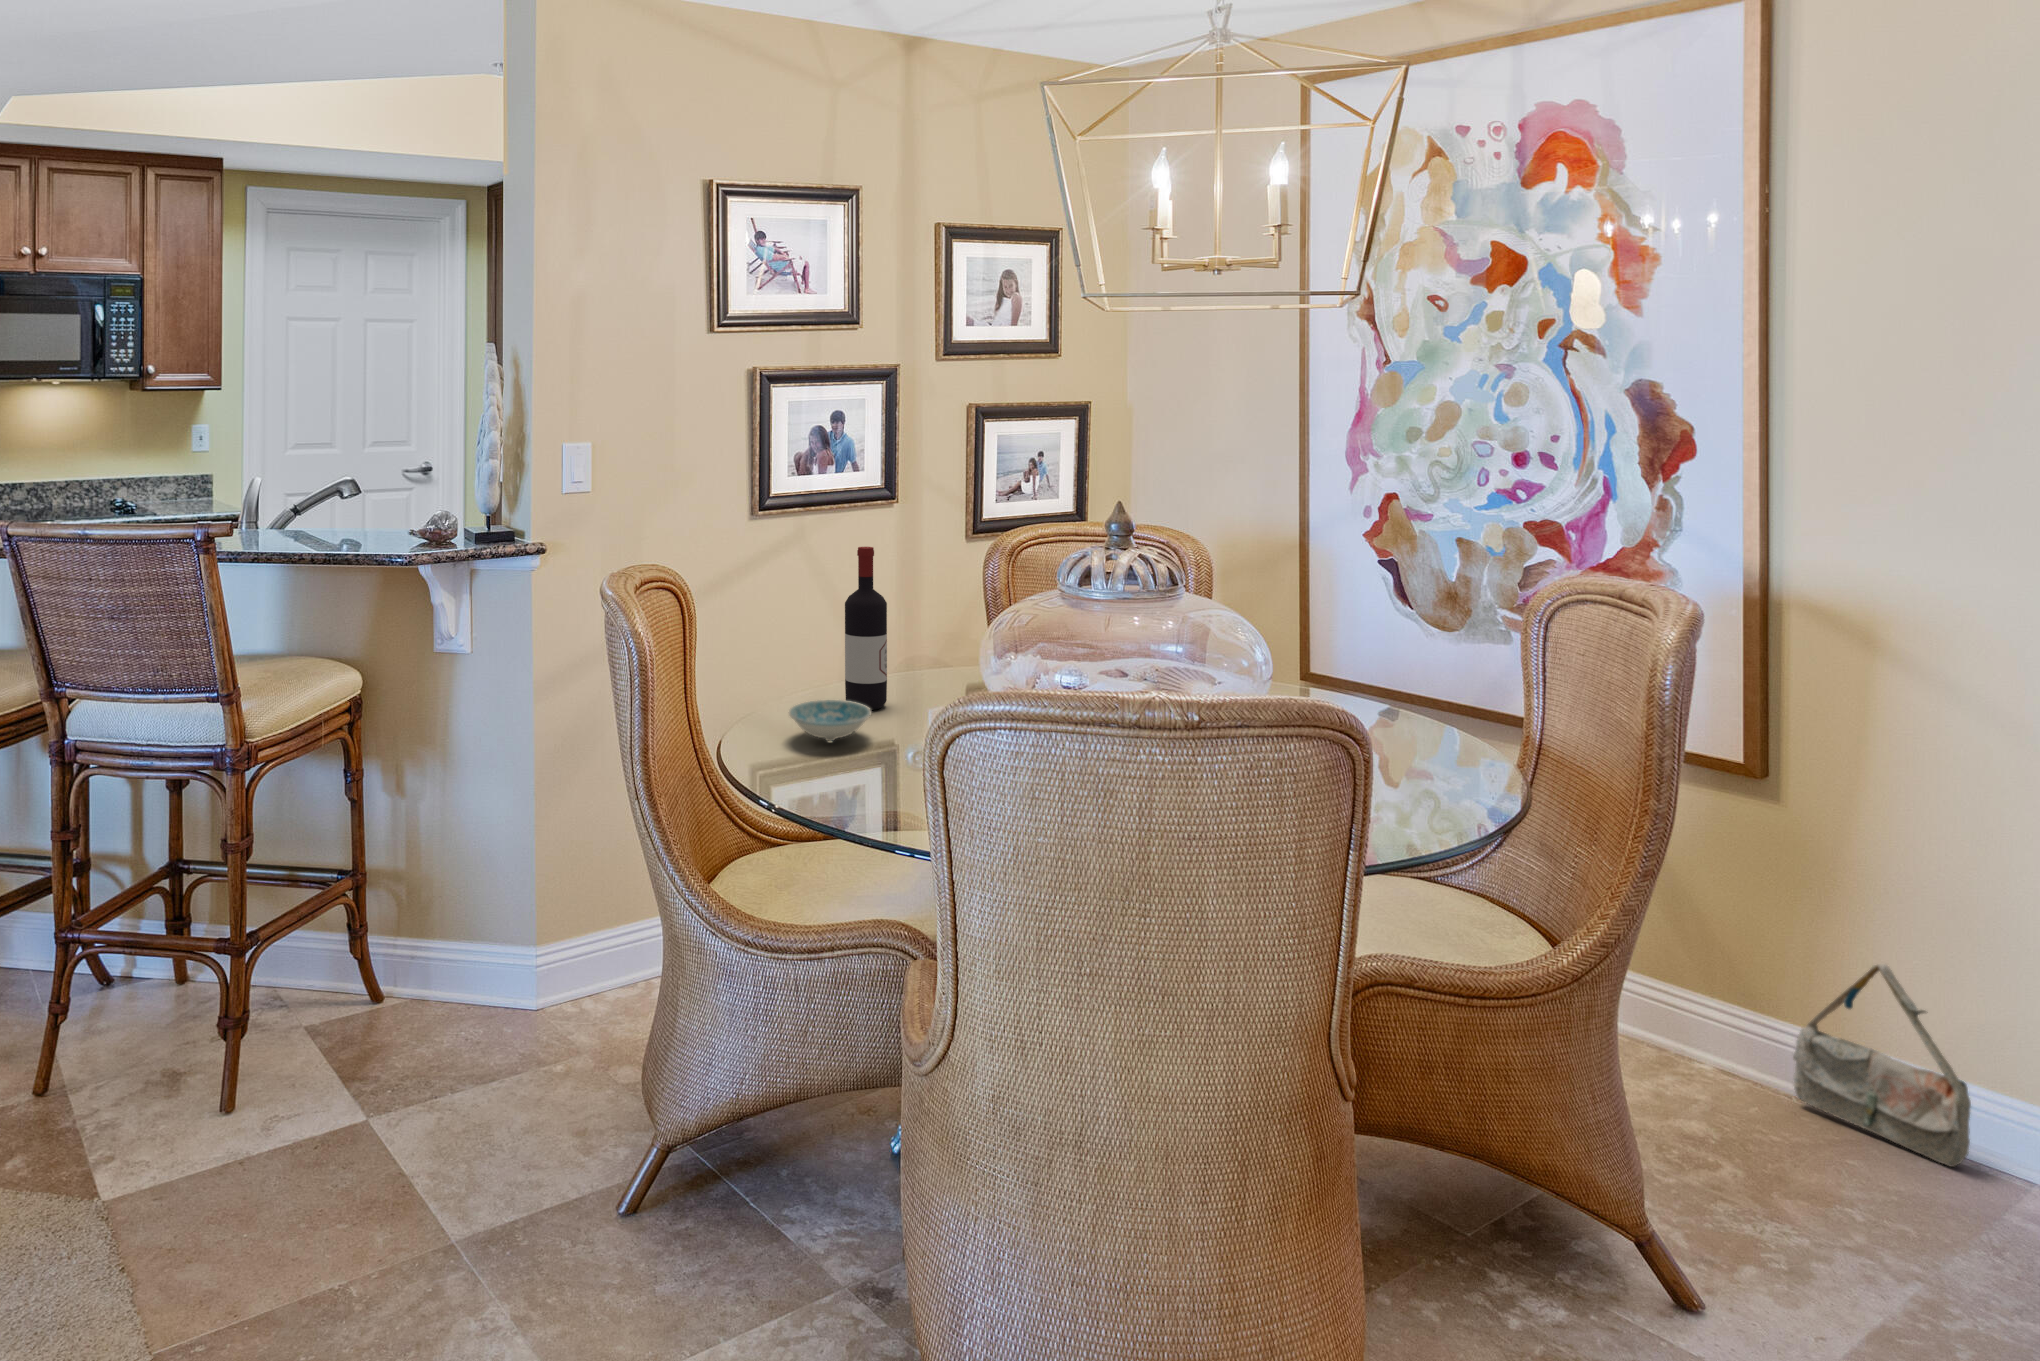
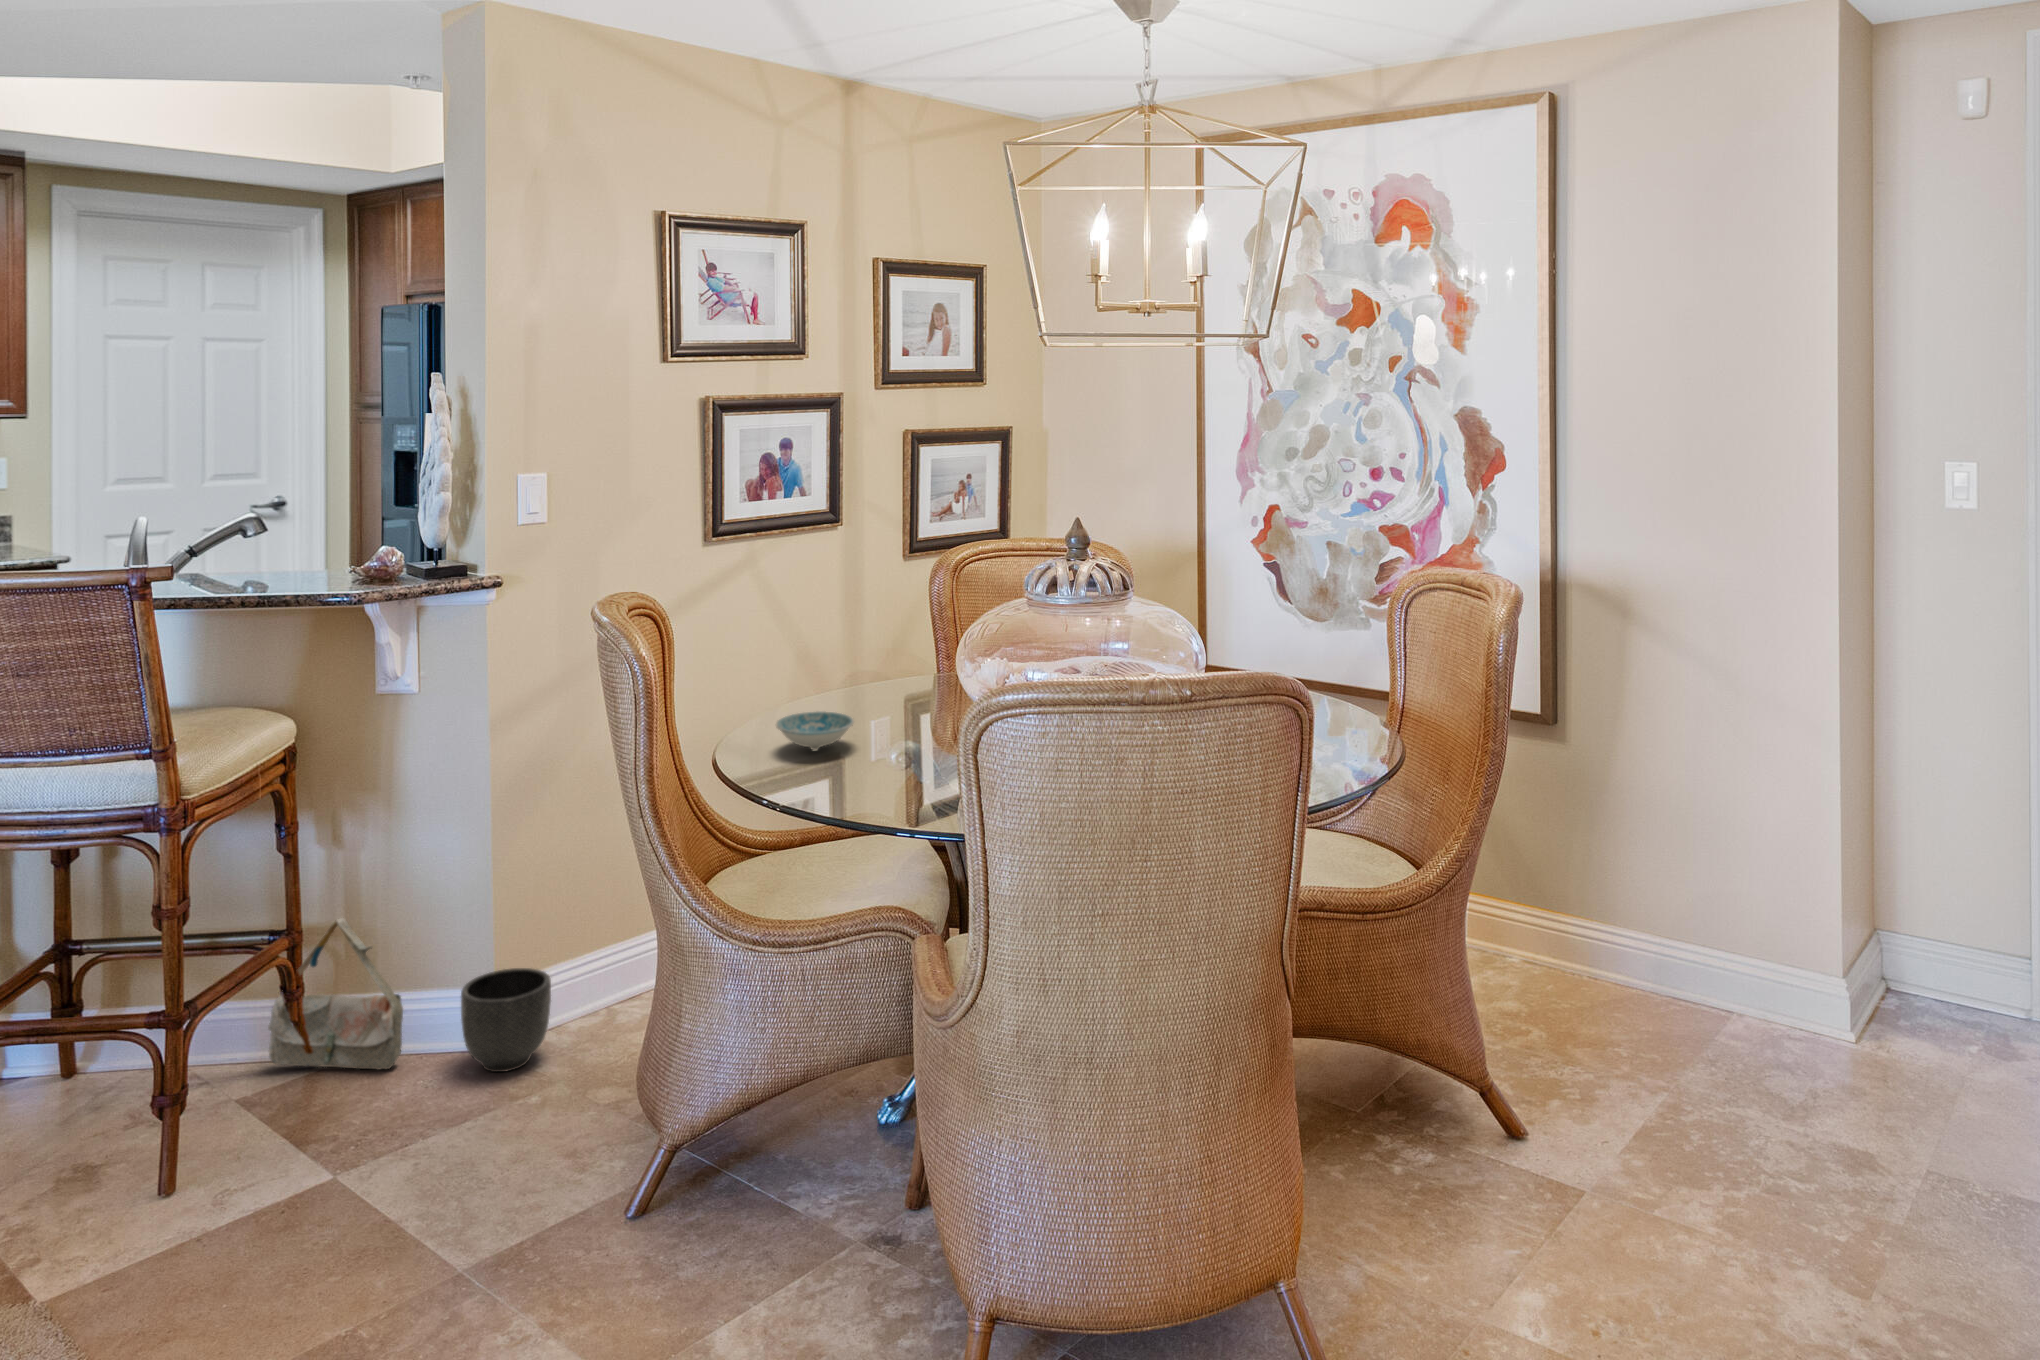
wine bottle: present [845,547,887,710] -> none [818,567,858,720]
planter: none [505,932,590,1035] -> present [461,968,551,1072]
bag: present [1793,964,1971,1167] -> present [268,918,403,1070]

